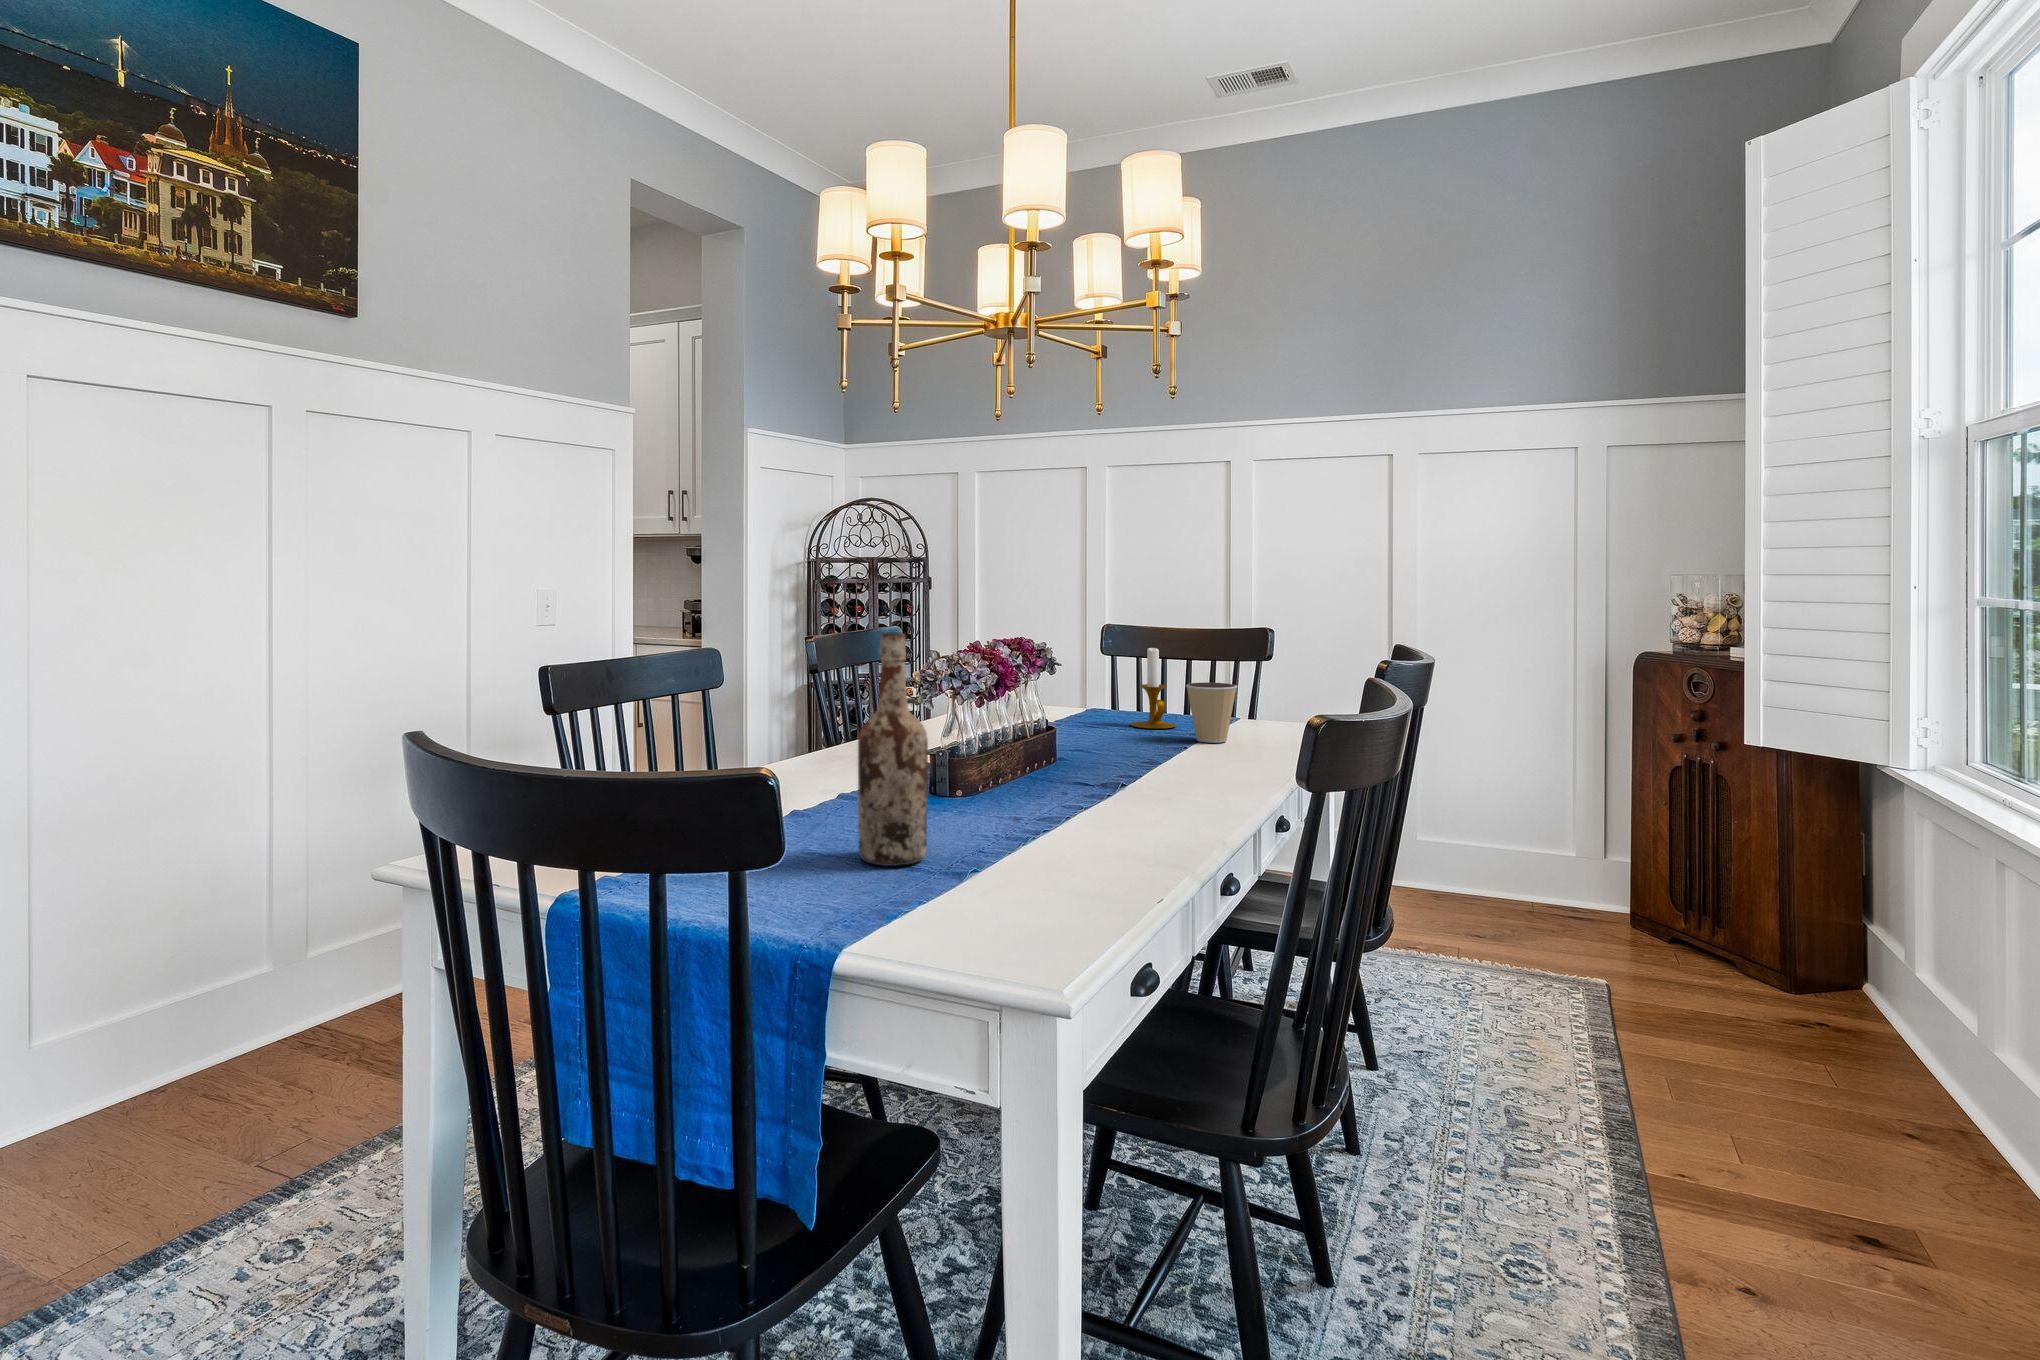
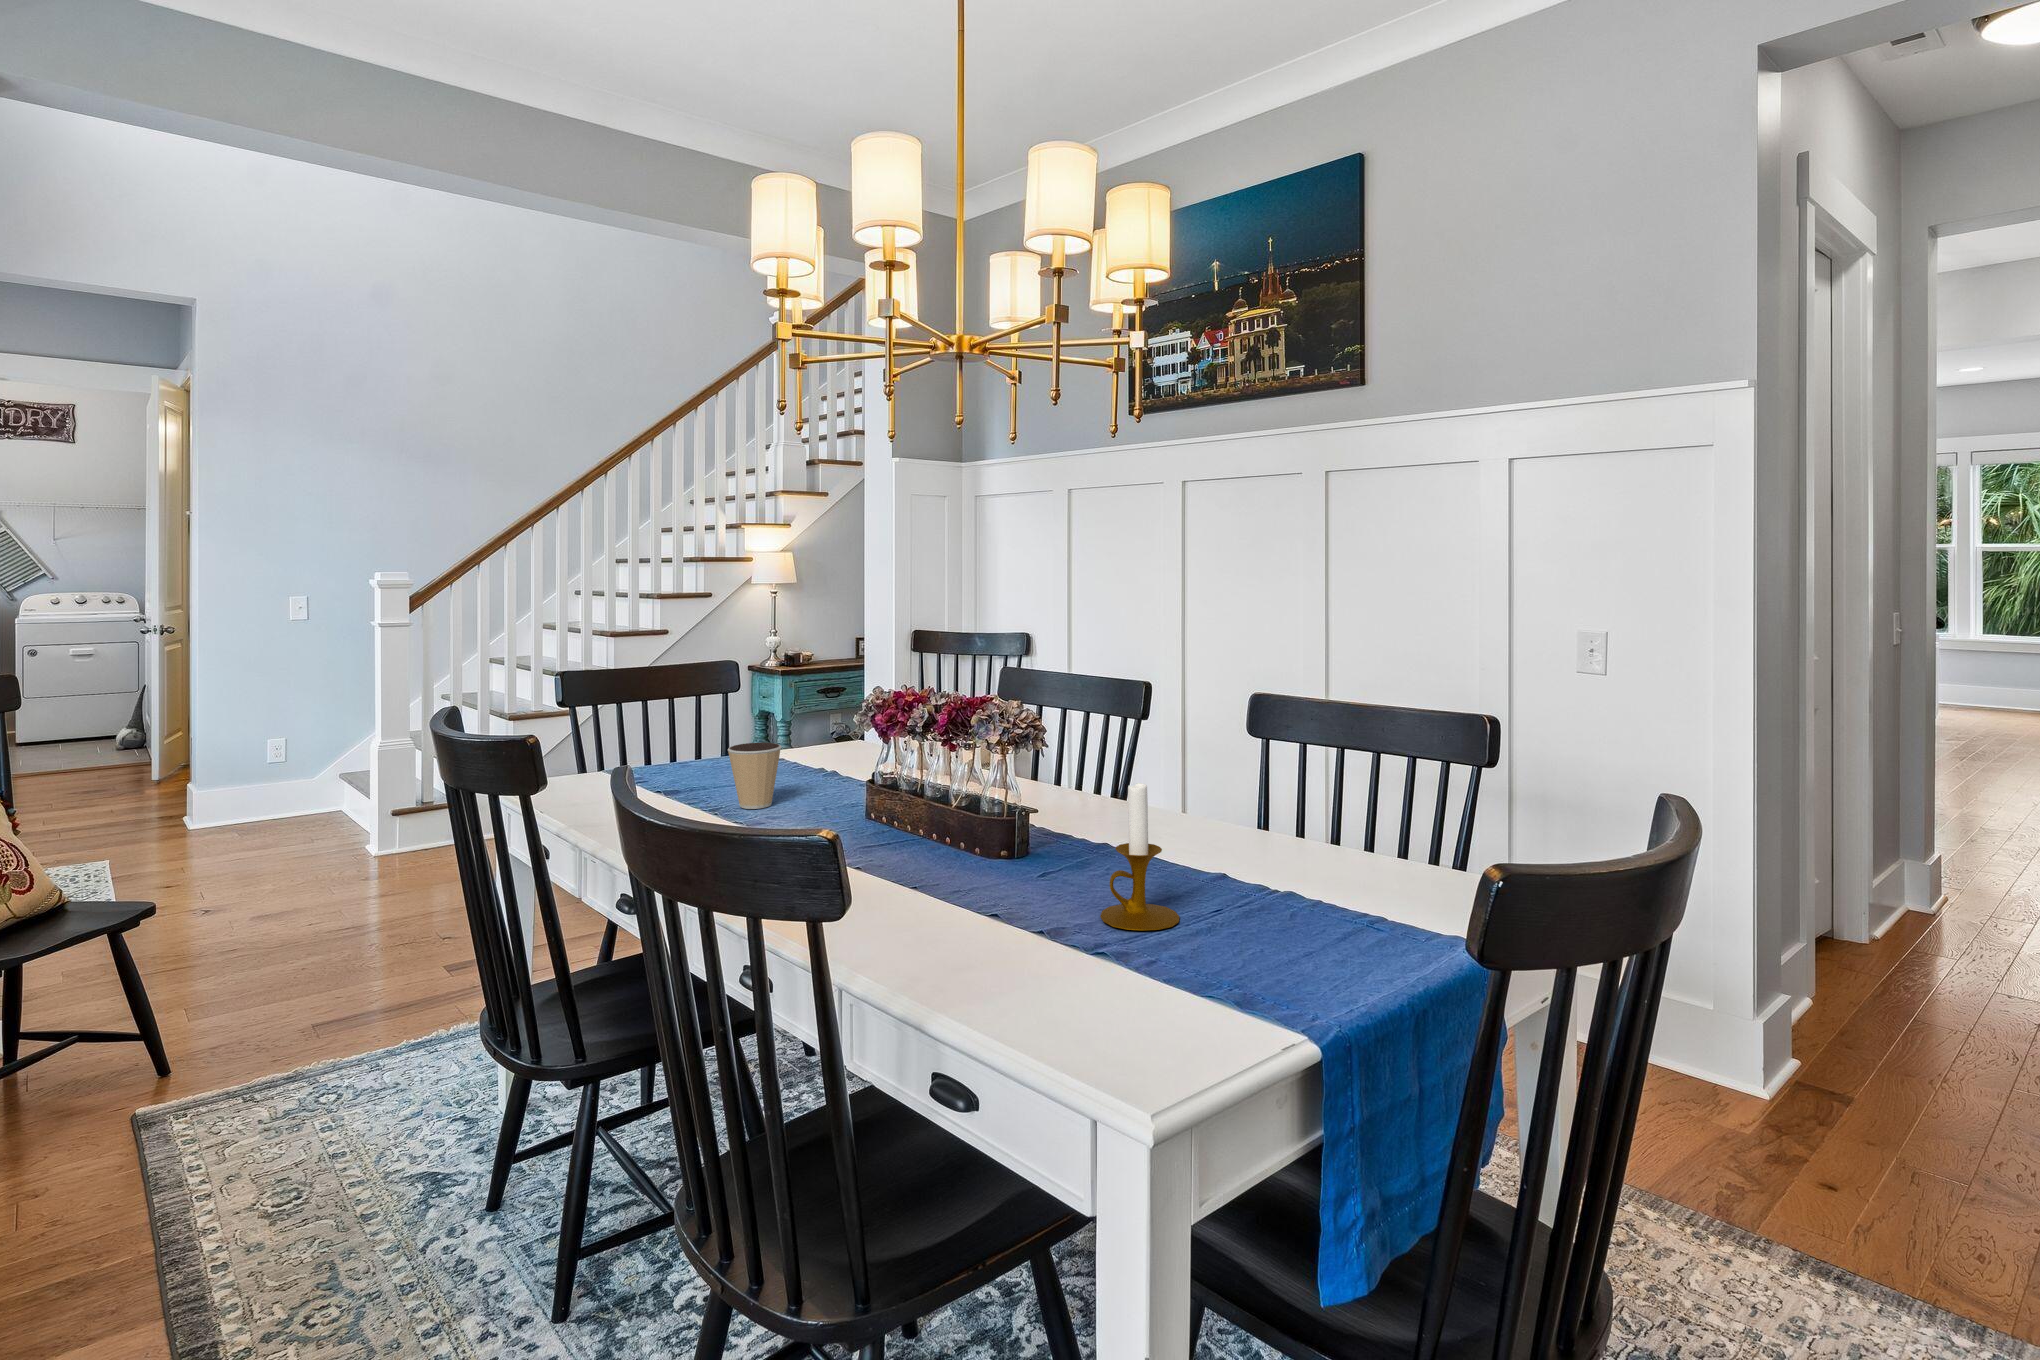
wine bottle: present [858,633,928,866] -> none [680,651,723,789]
coffee cup: present [1186,682,1237,743] -> present [728,743,782,809]

